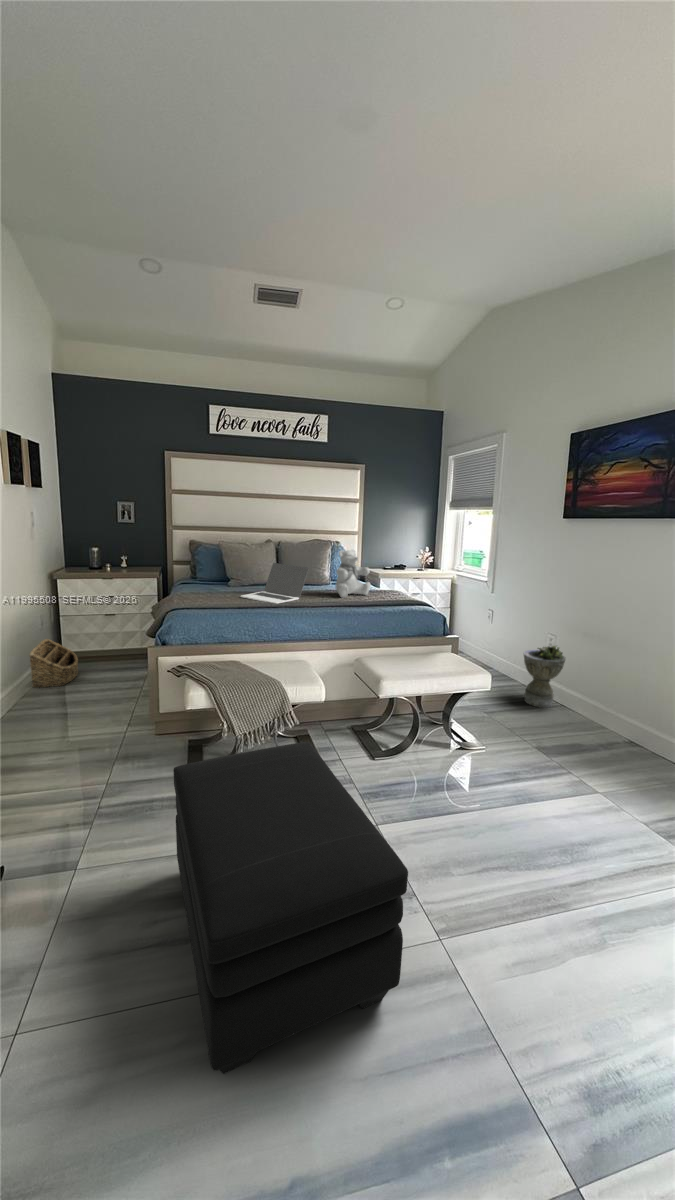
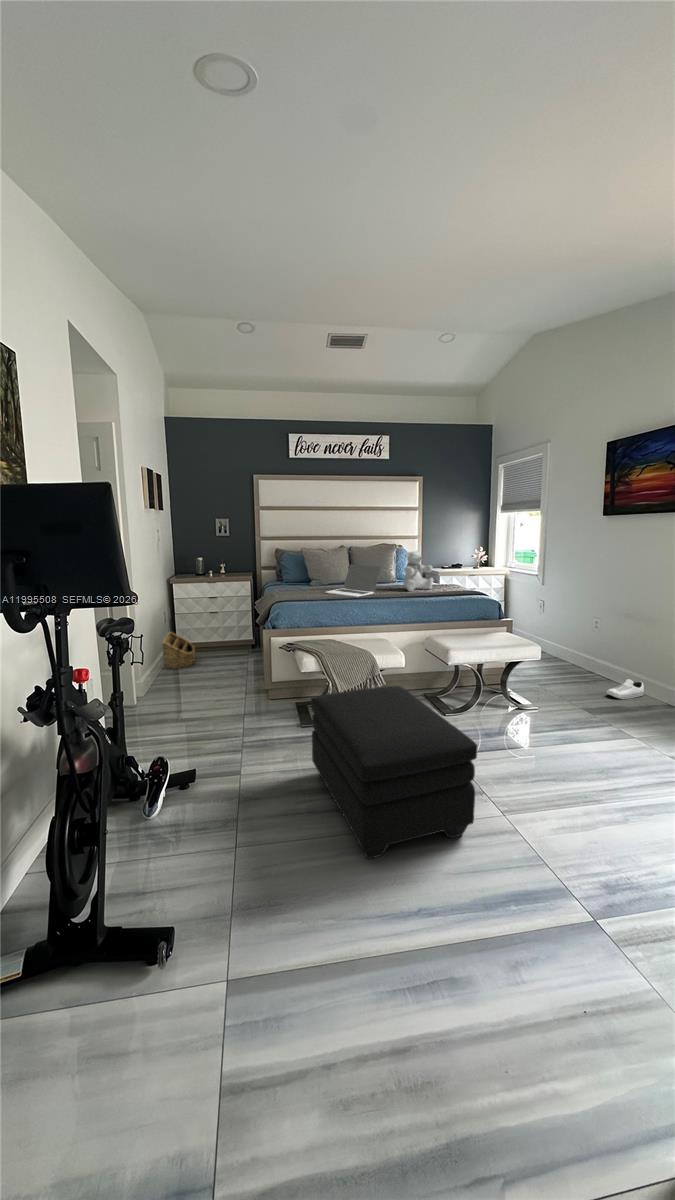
planter: present [524,646,565,708] -> none [572,627,610,682]
shoe: none [562,709,603,733] -> present [607,679,644,699]

